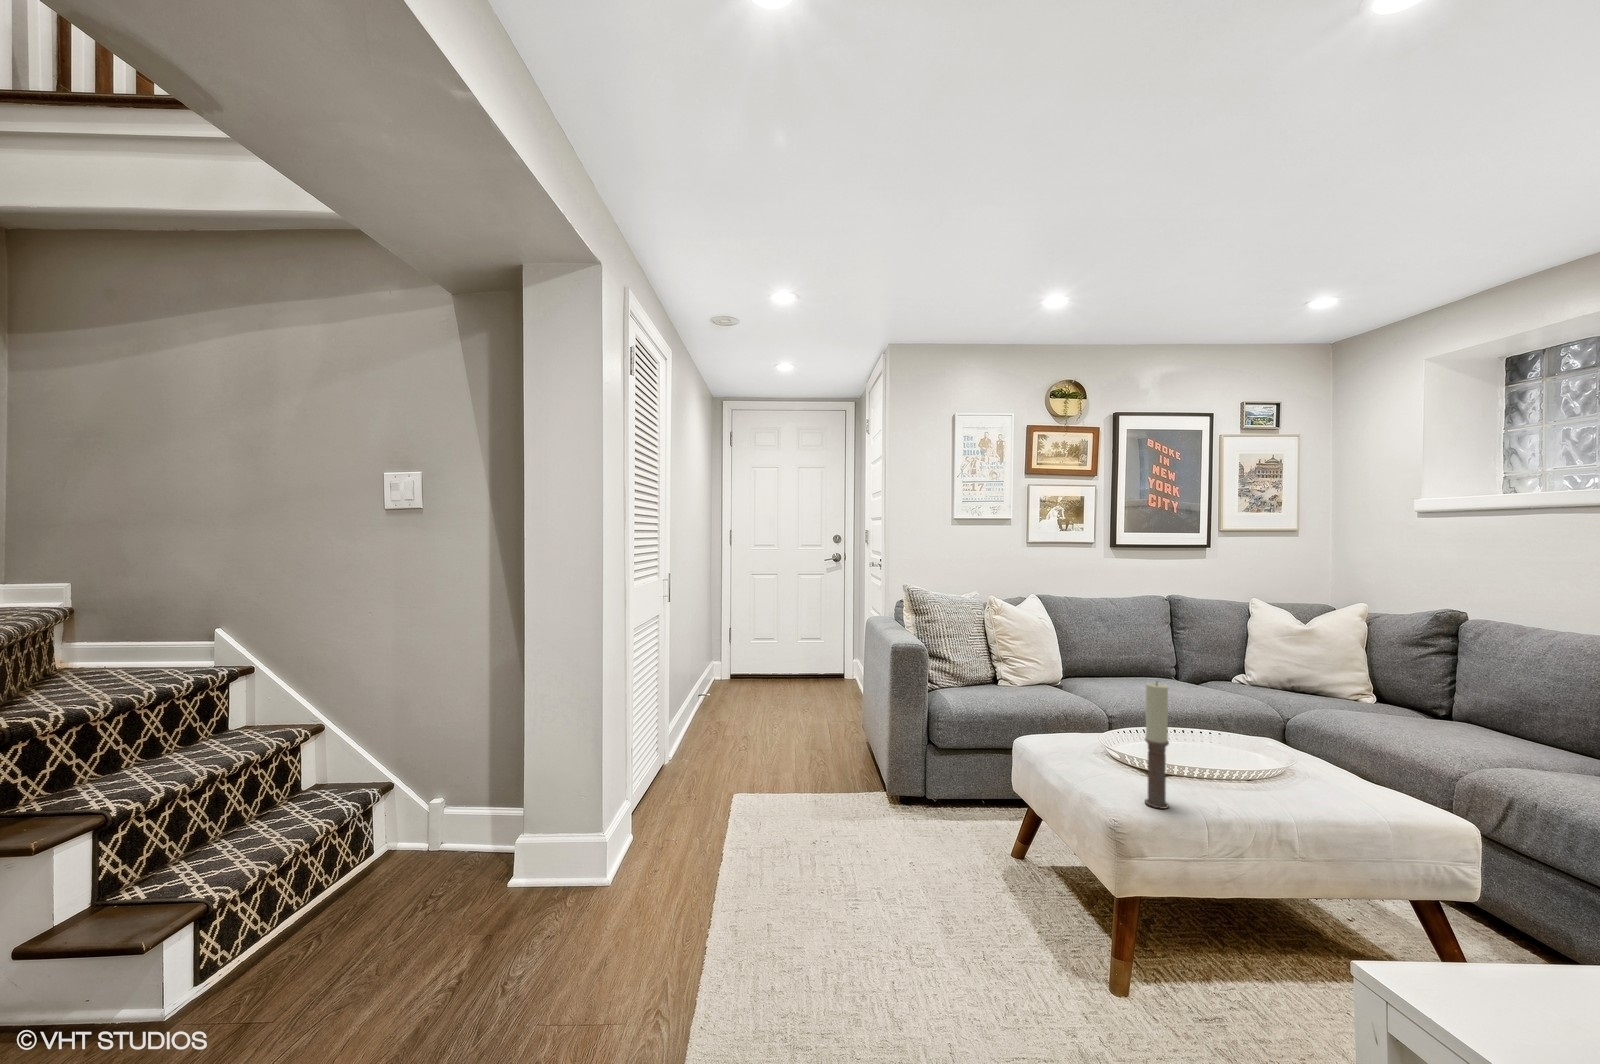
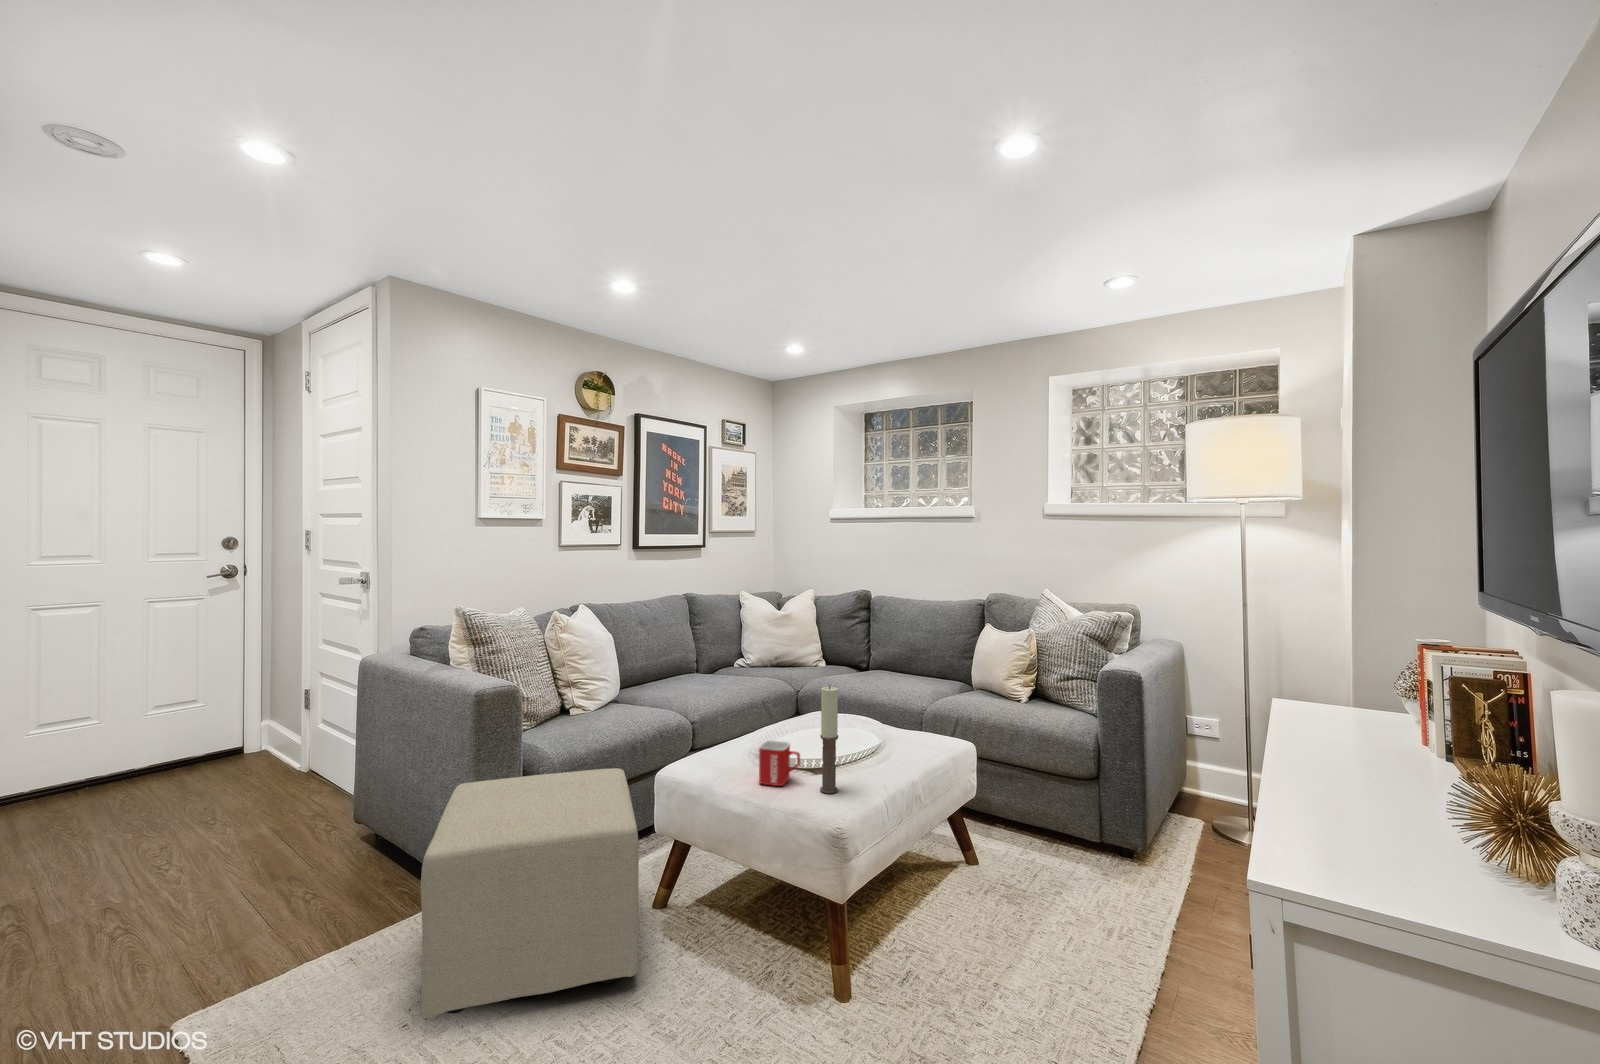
ottoman: none [807,711,999,905] -> present [421,768,639,1019]
mug: none [1085,733,1131,784] -> present [759,740,800,786]

